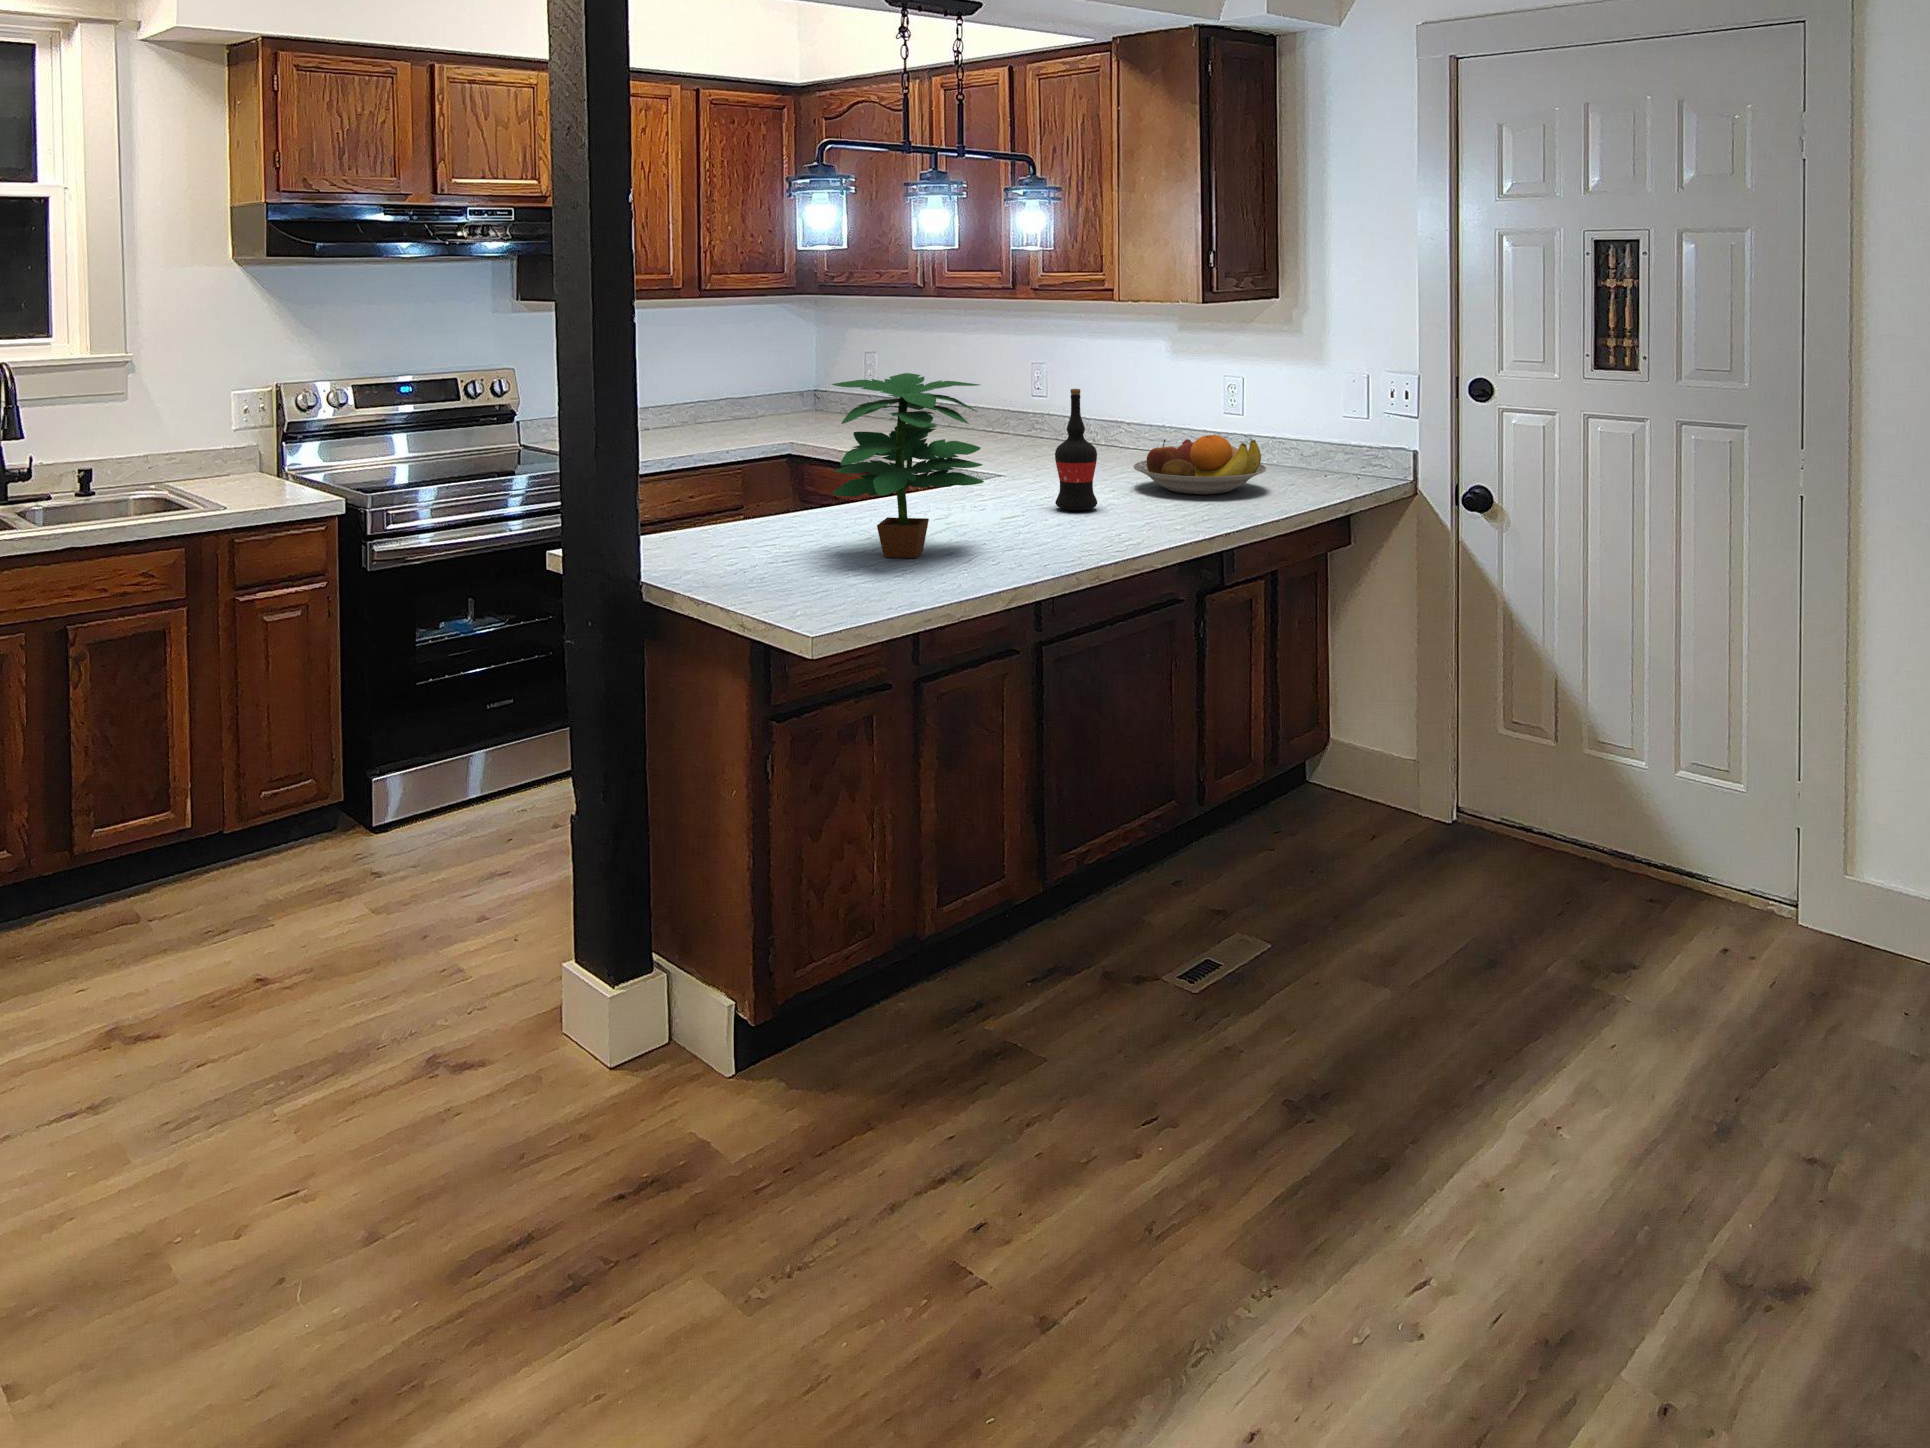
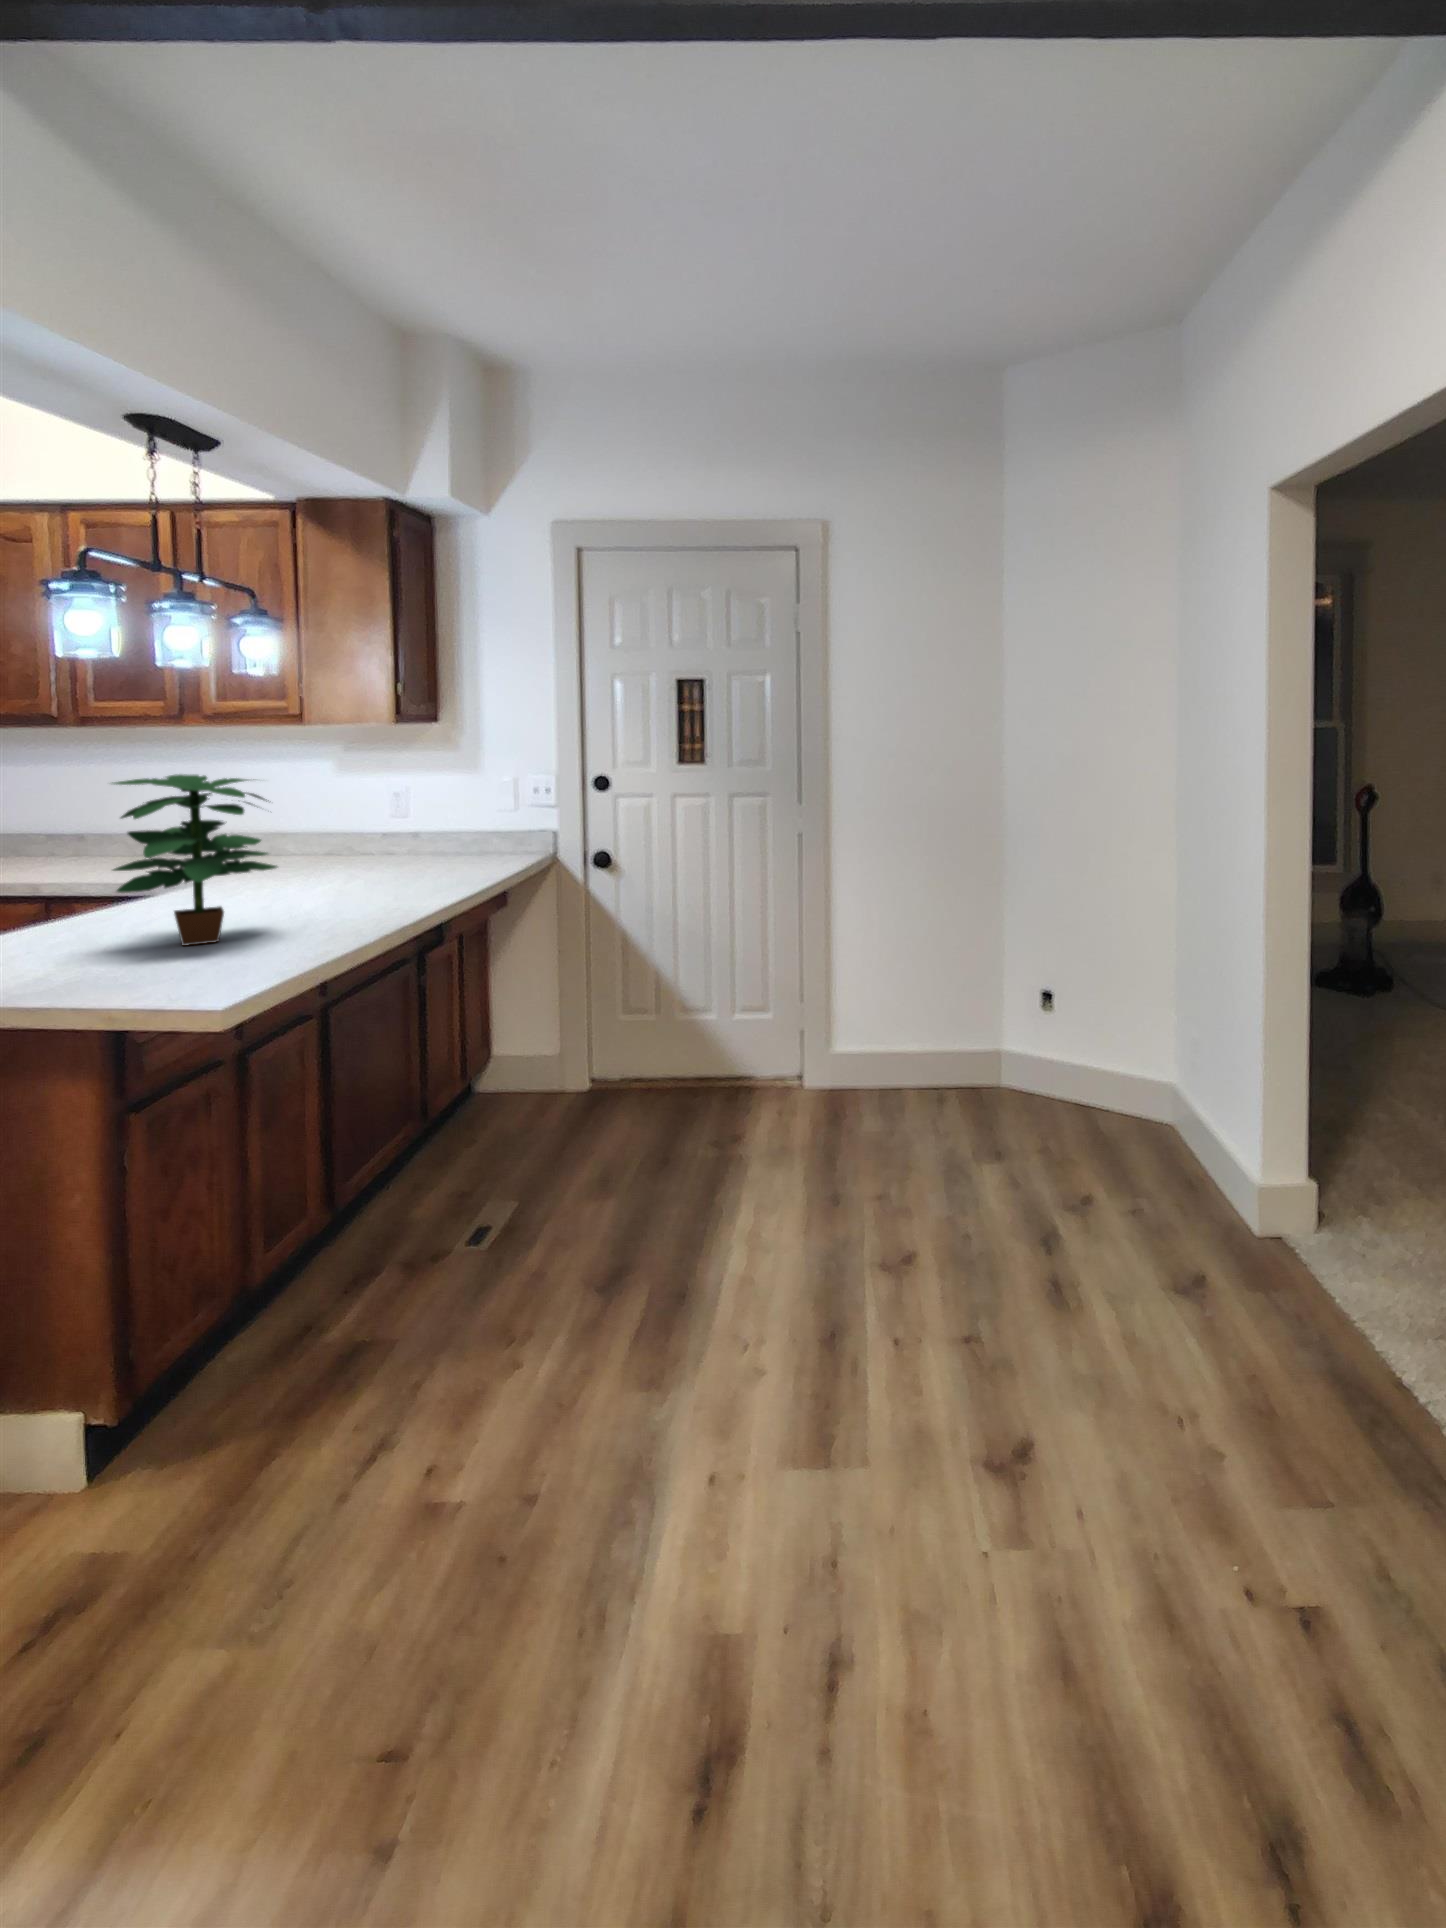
wine bottle: present [1055,389,1097,510] -> none [293,792,336,897]
fruit bowl: present [1134,435,1266,494] -> none [341,829,456,878]

